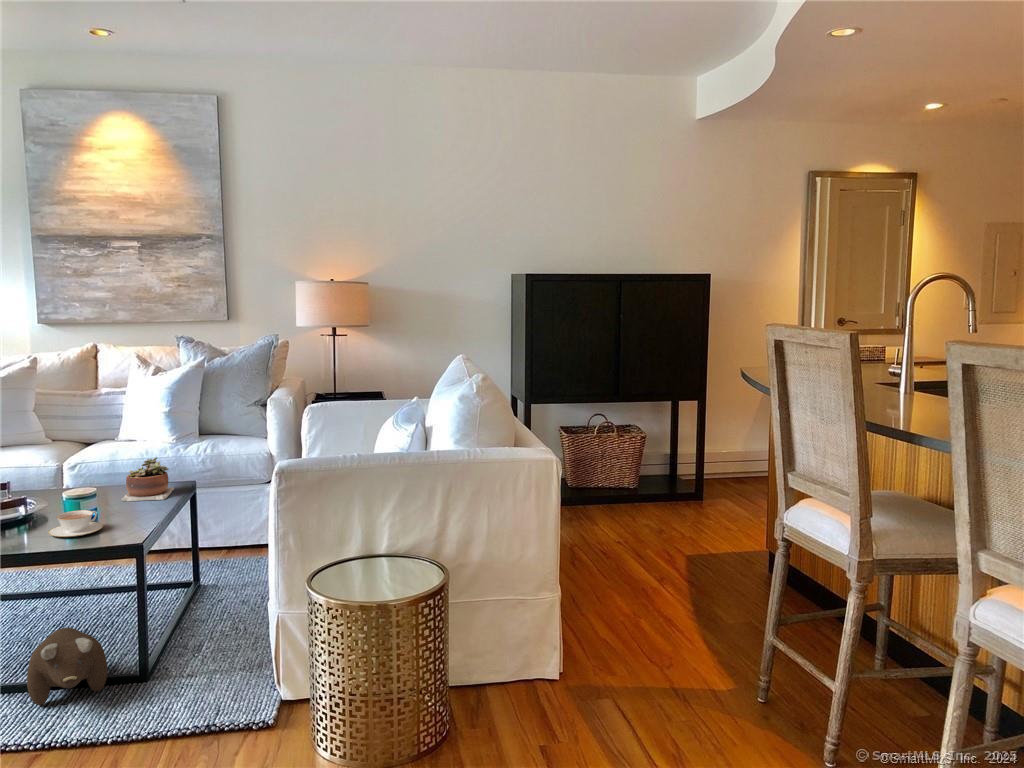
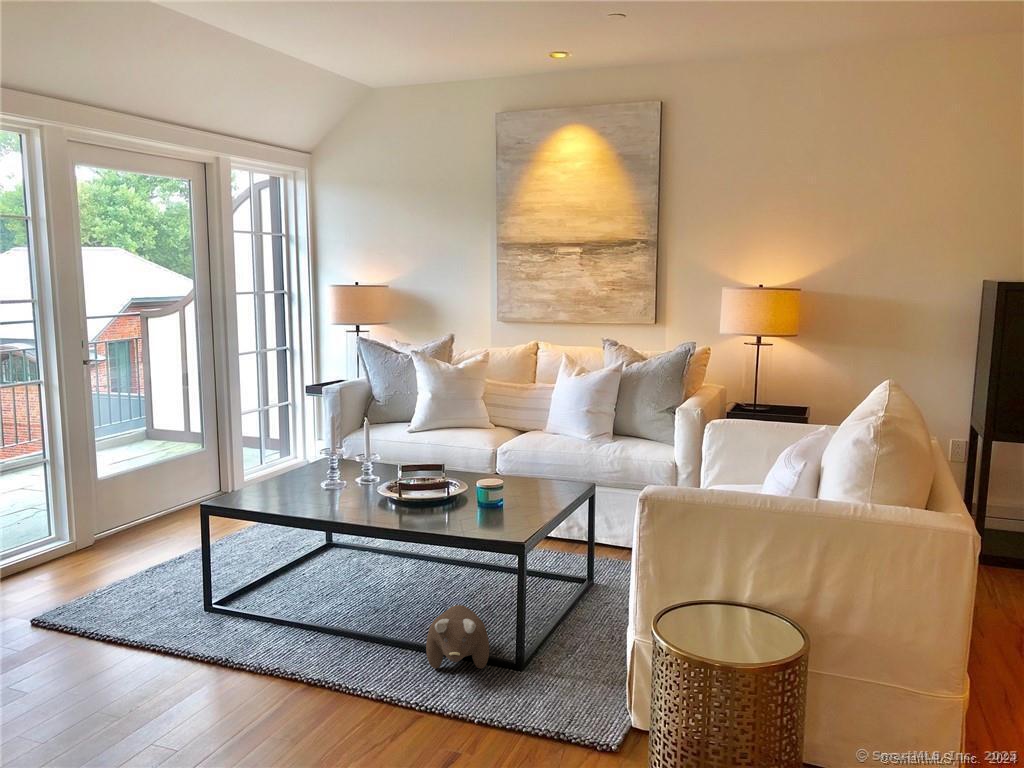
succulent plant: present [121,457,174,501] -> none [526,458,574,499]
teacup: present [48,510,103,537] -> none [458,501,501,525]

